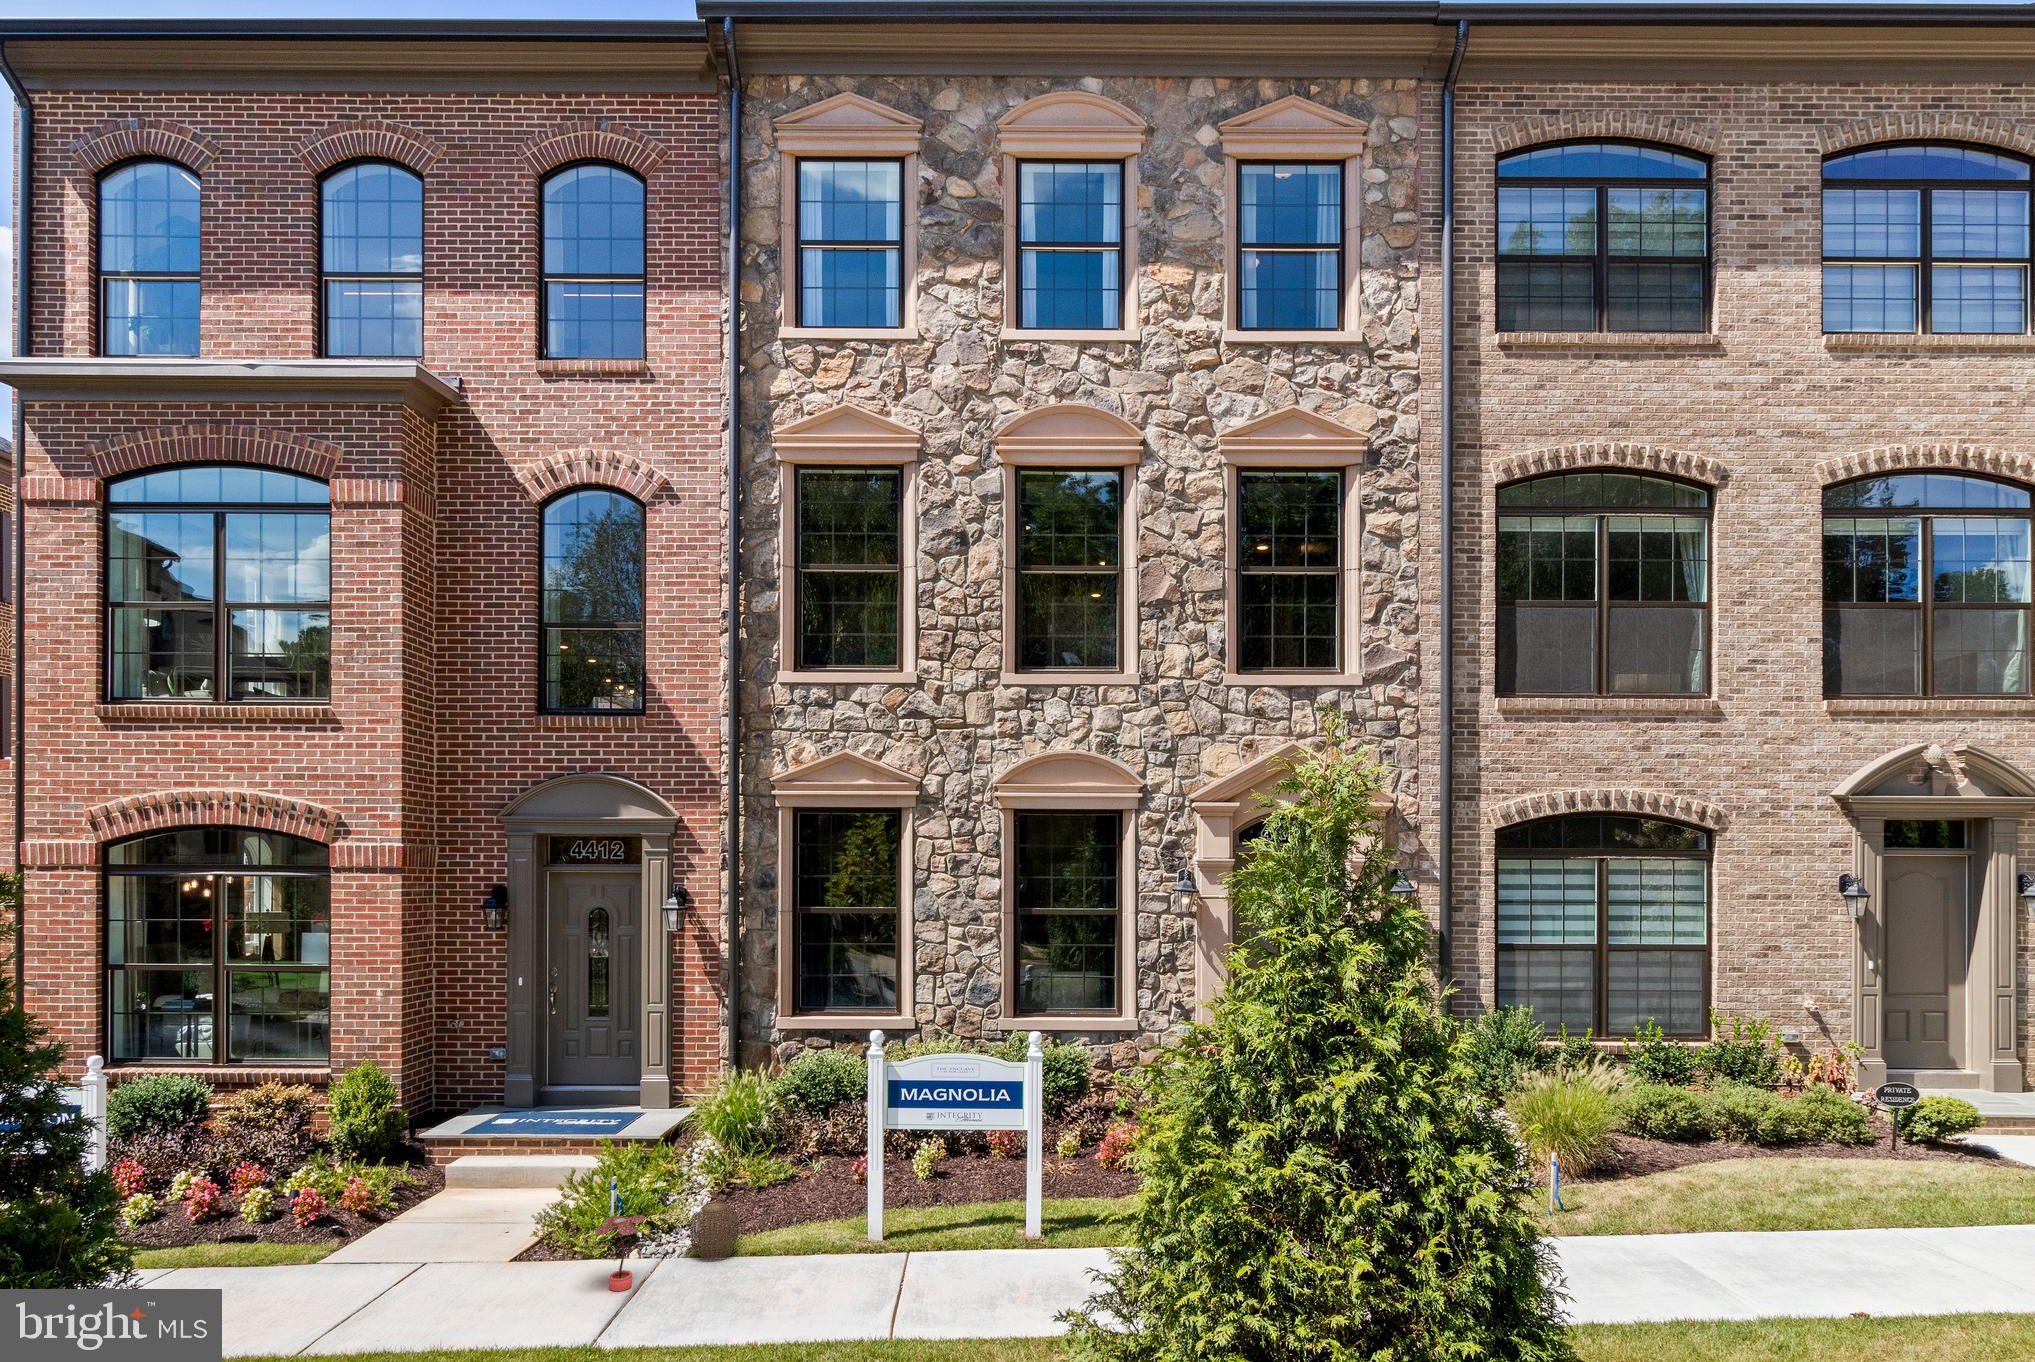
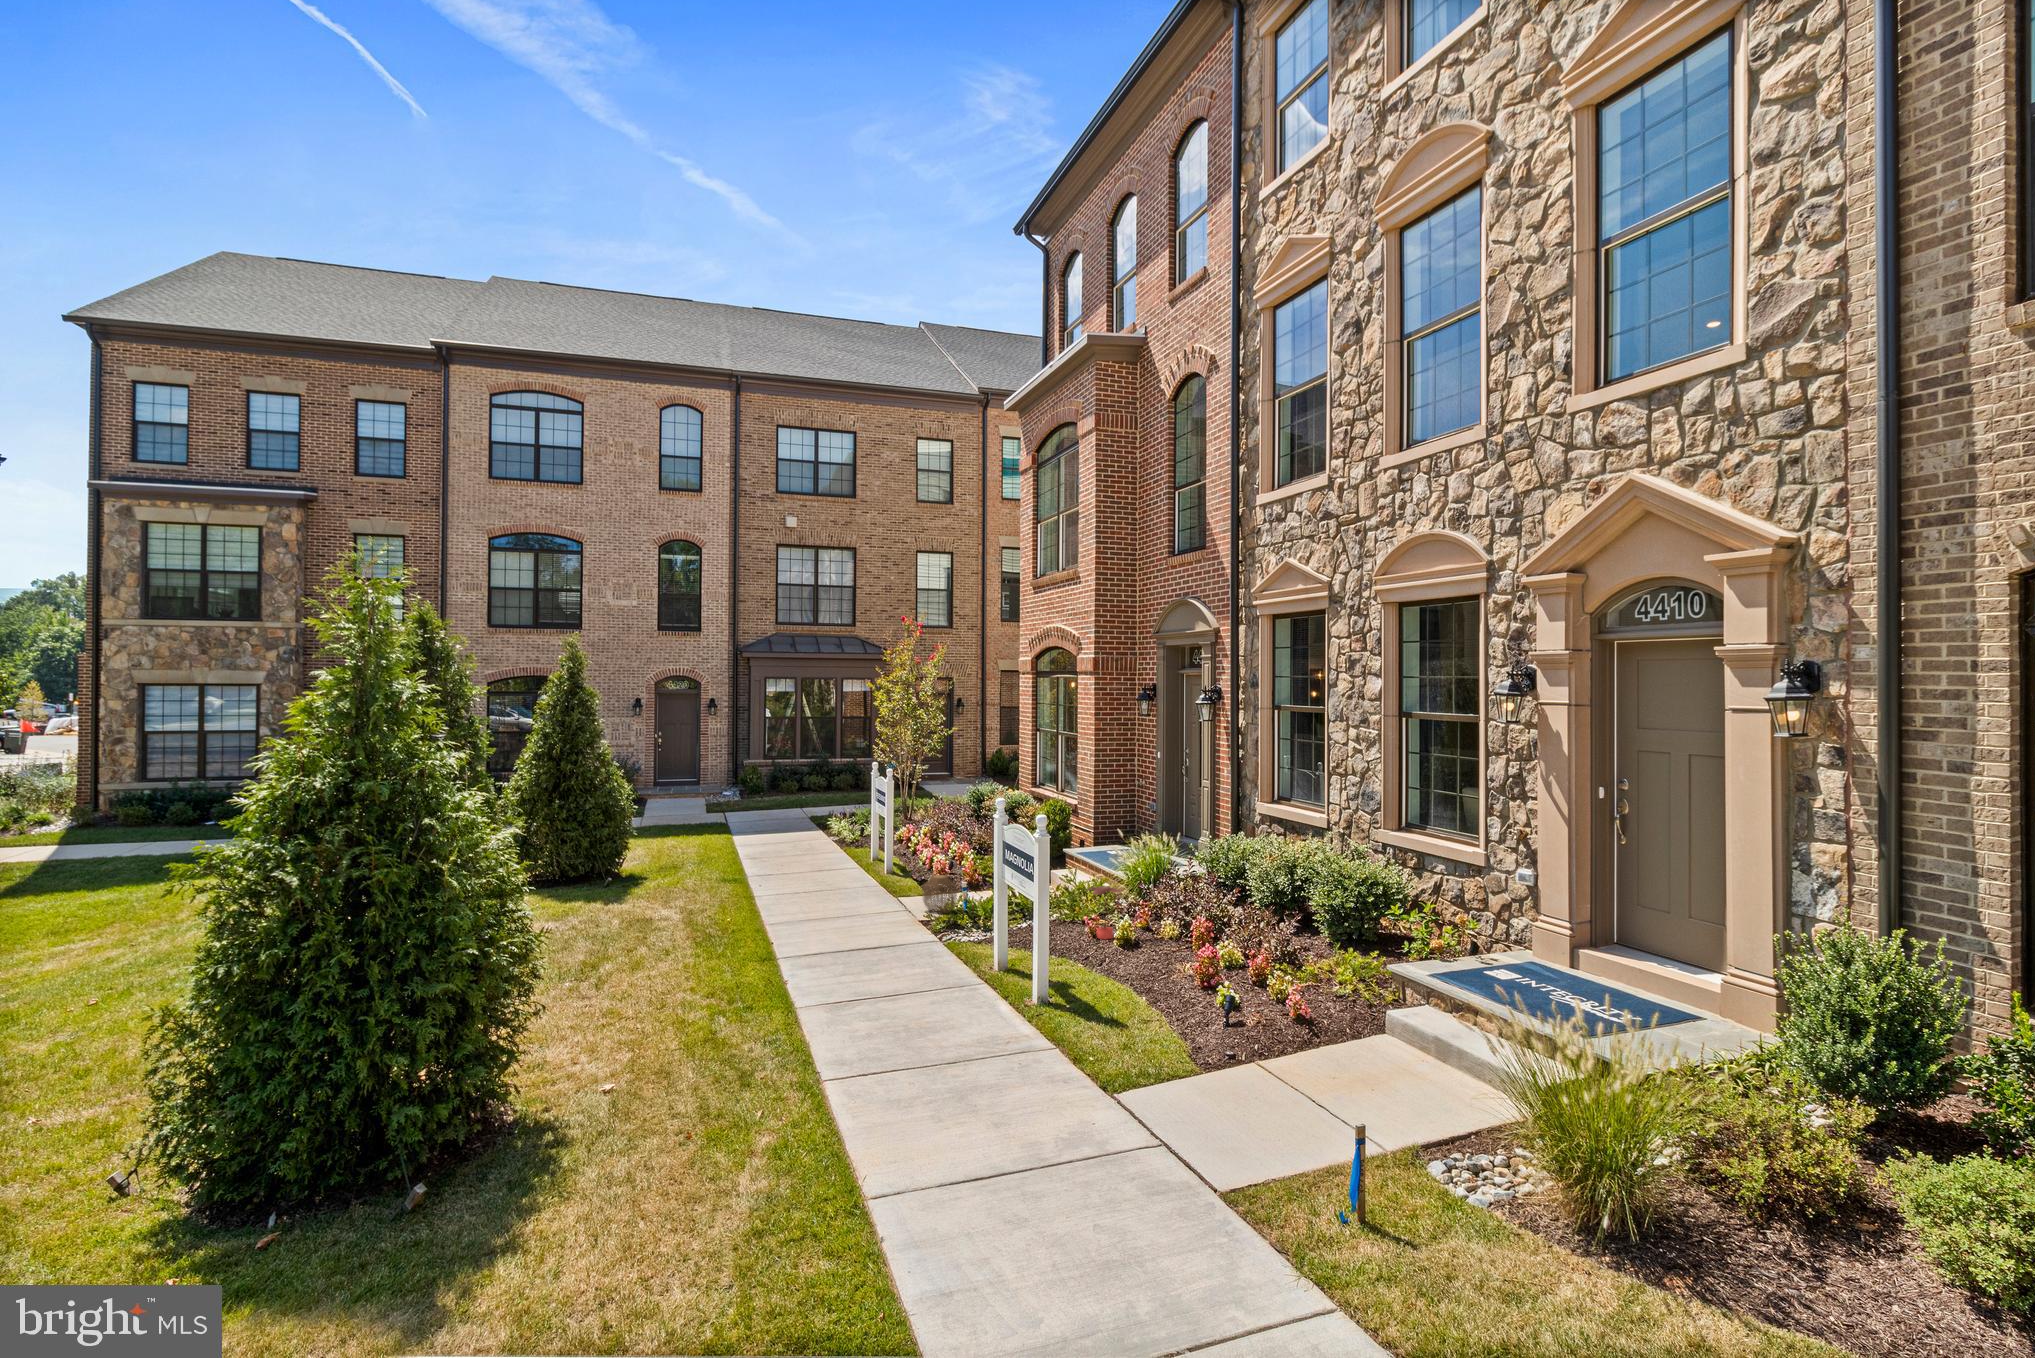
potted plant: present [595,1215,645,1292] -> present [1088,886,1122,940]

